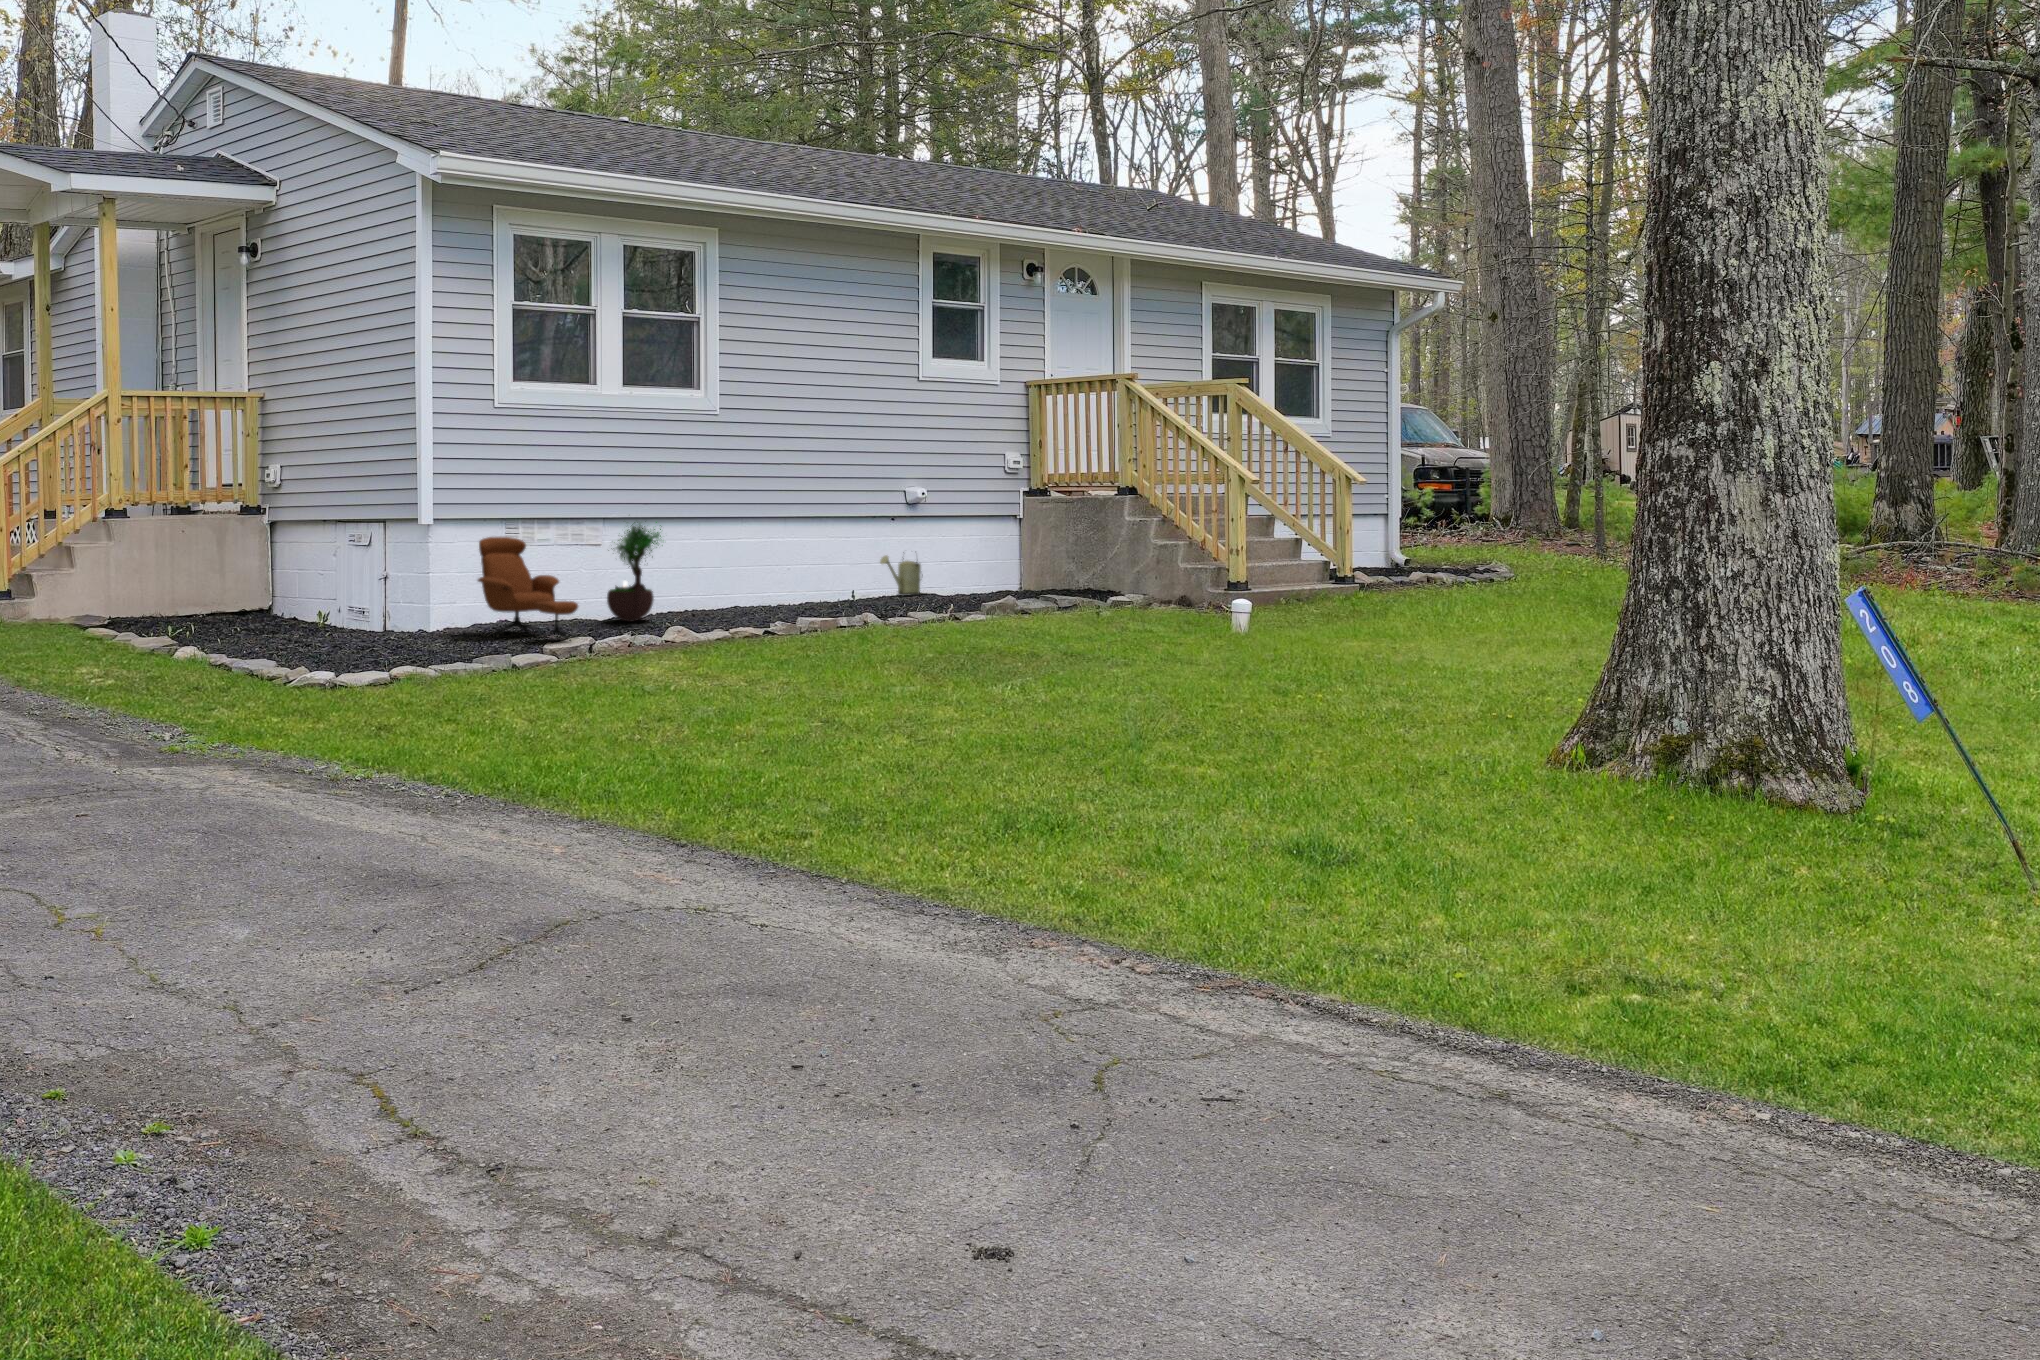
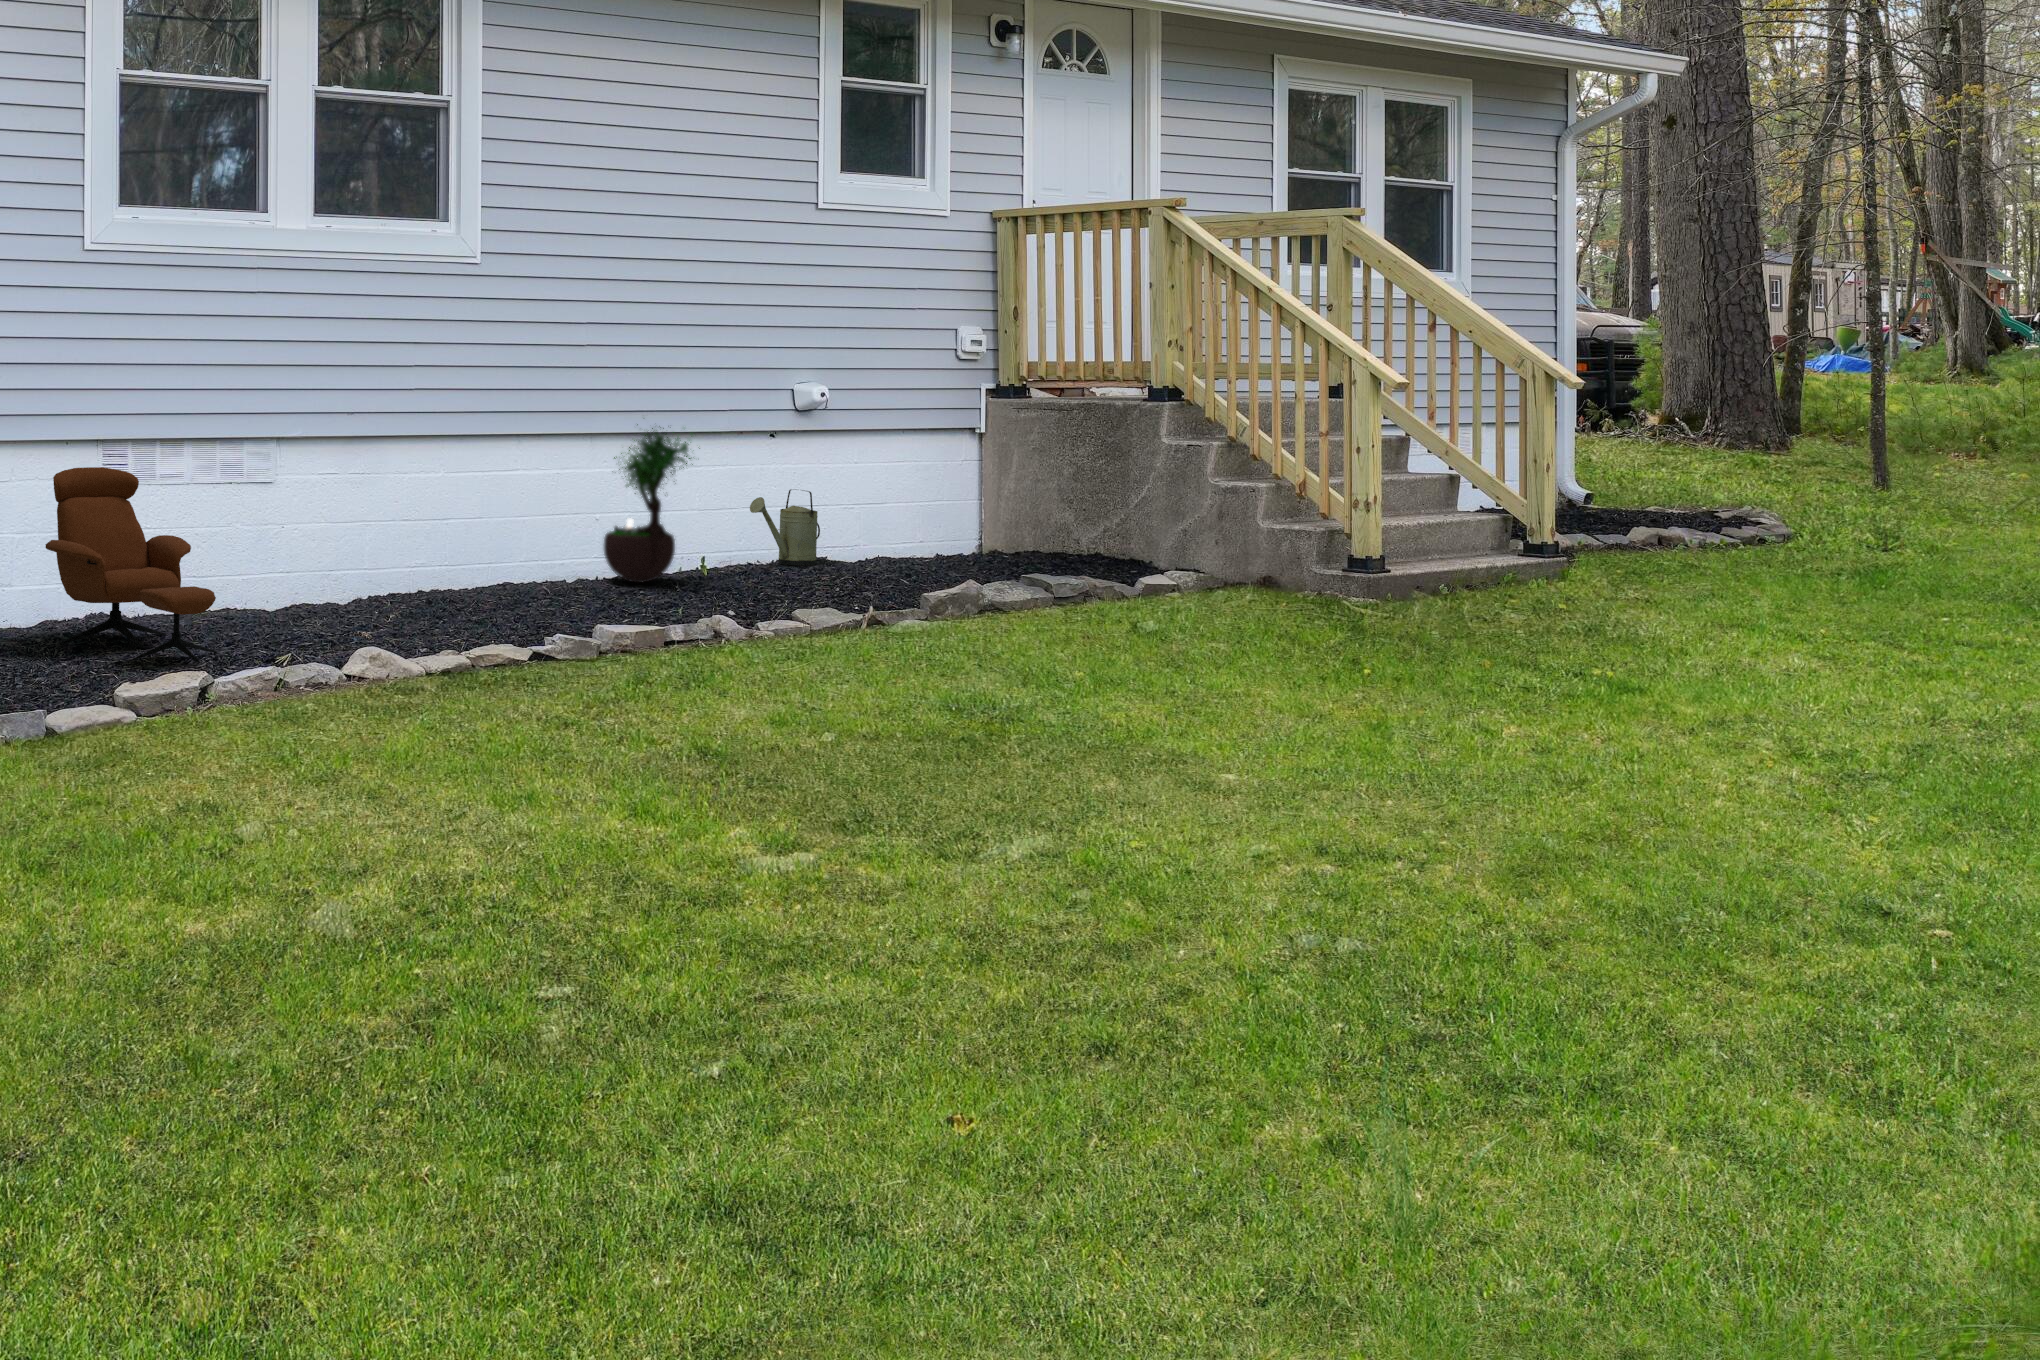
potted tree: present [607,522,661,622] -> present [604,424,700,583]

